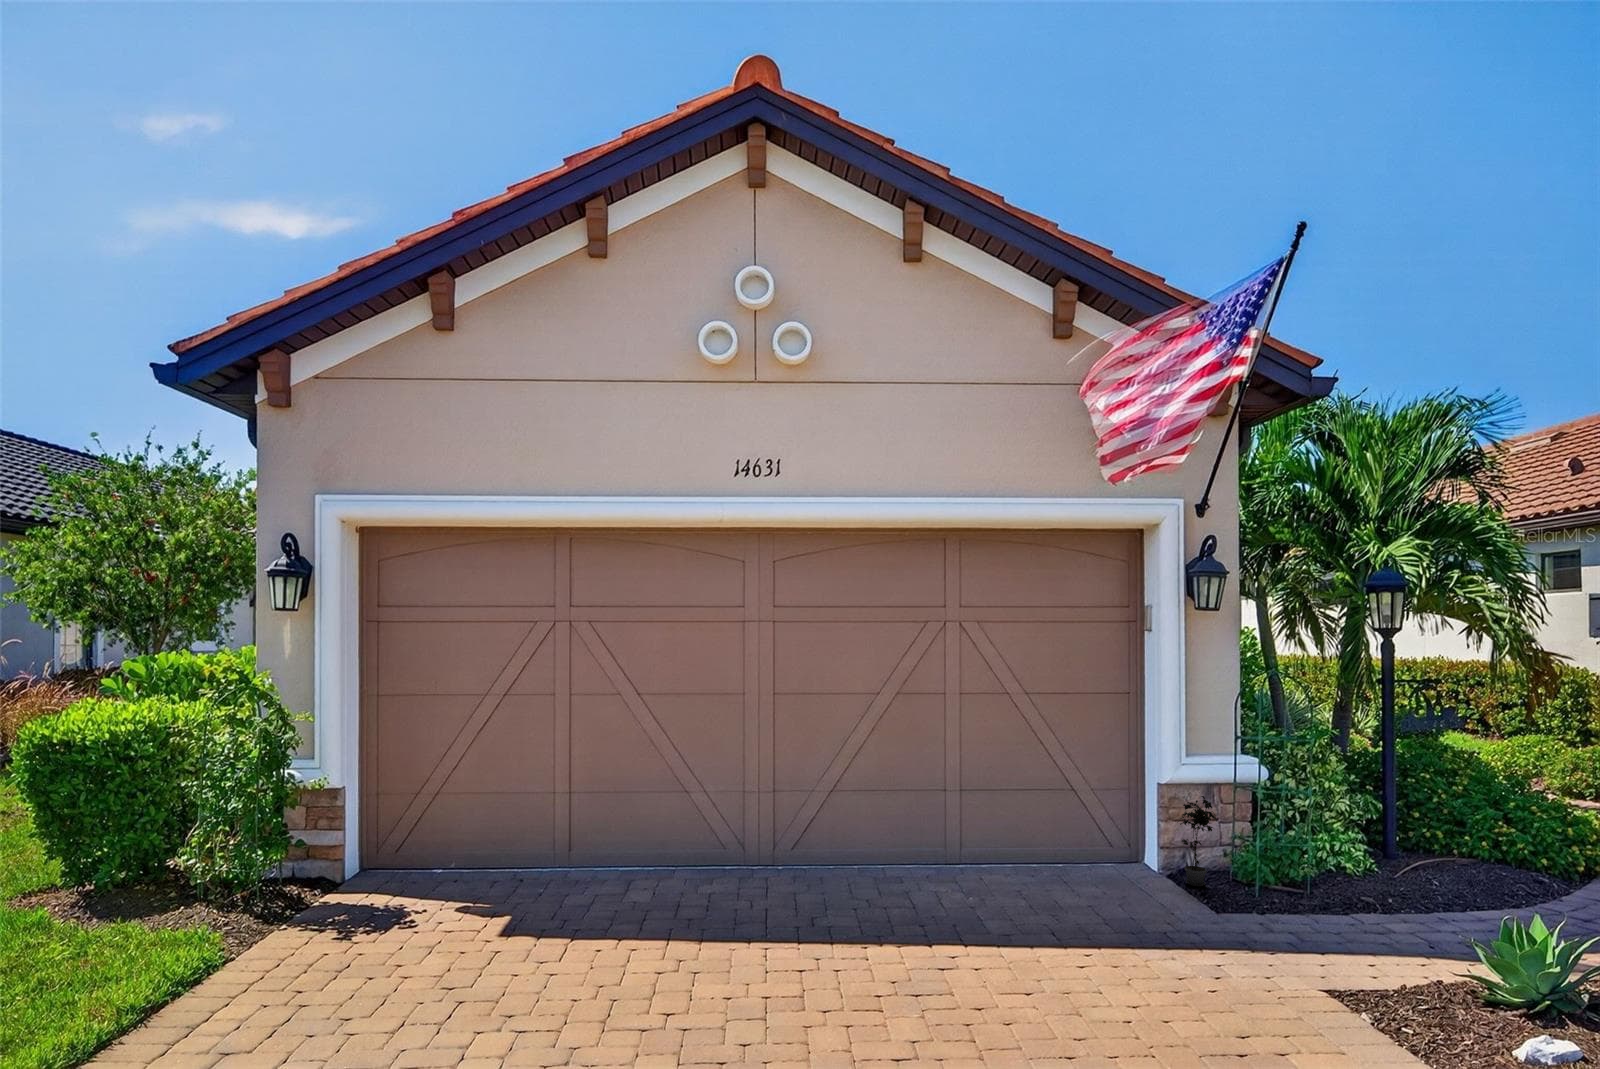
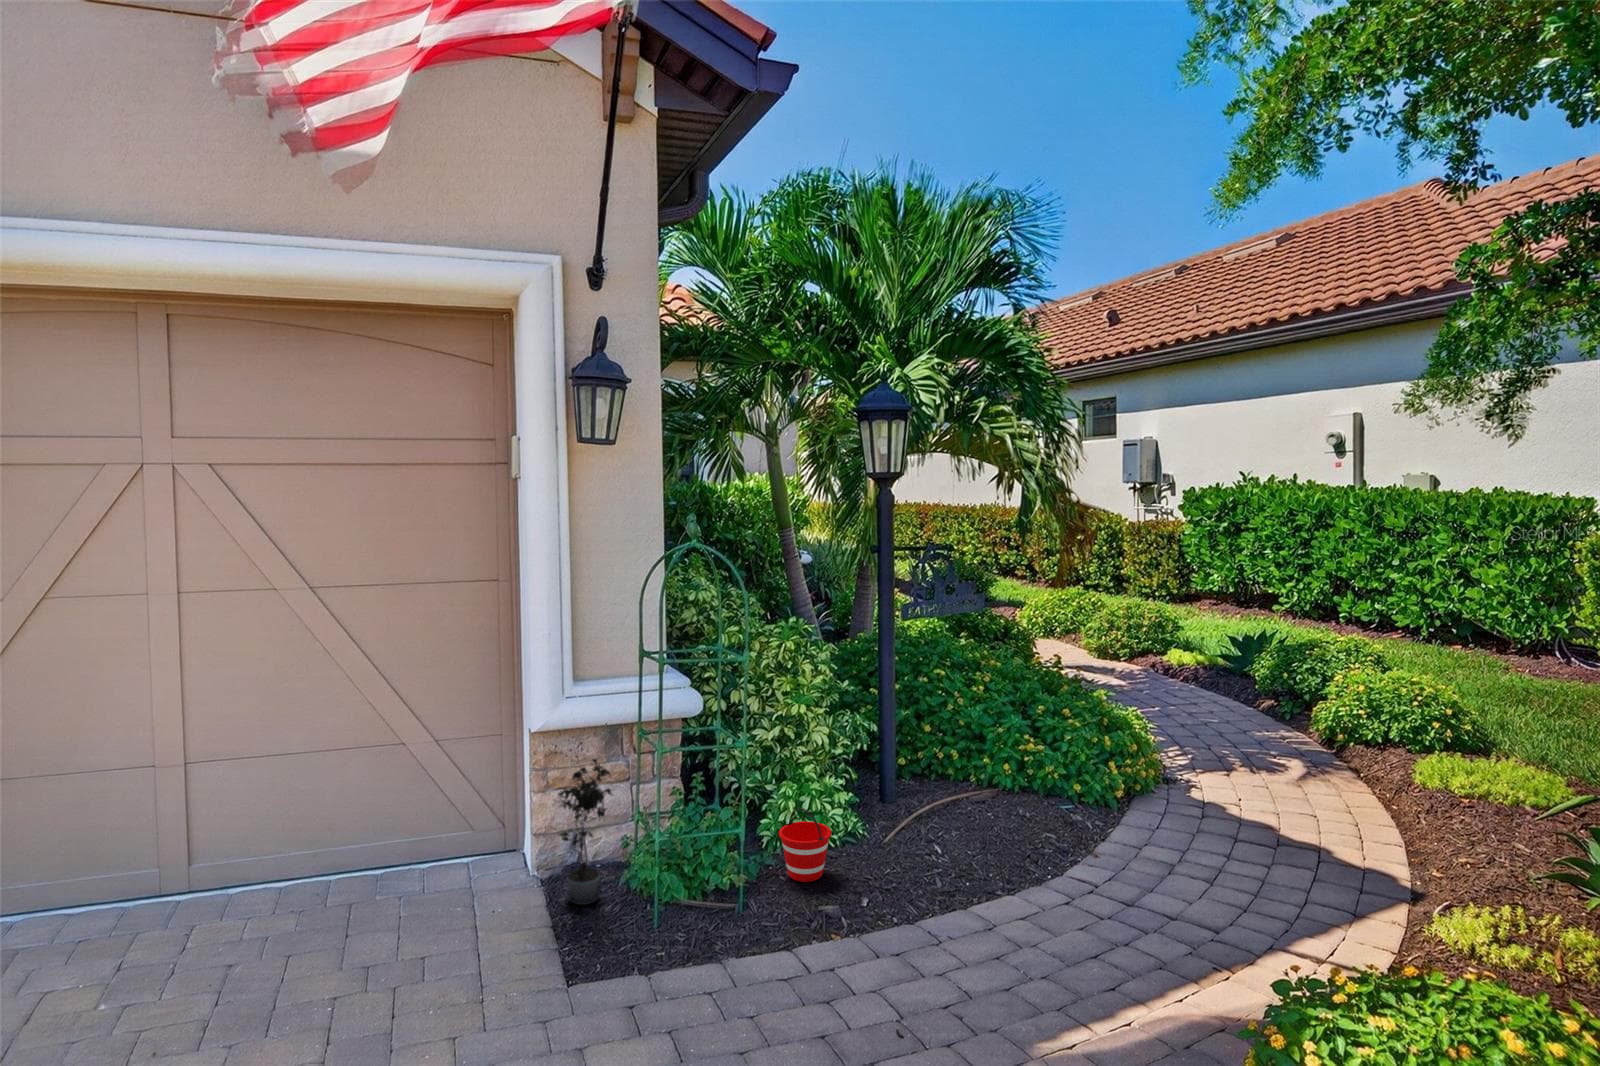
bucket: none [1322,844,1360,892] -> present [779,809,831,882]

